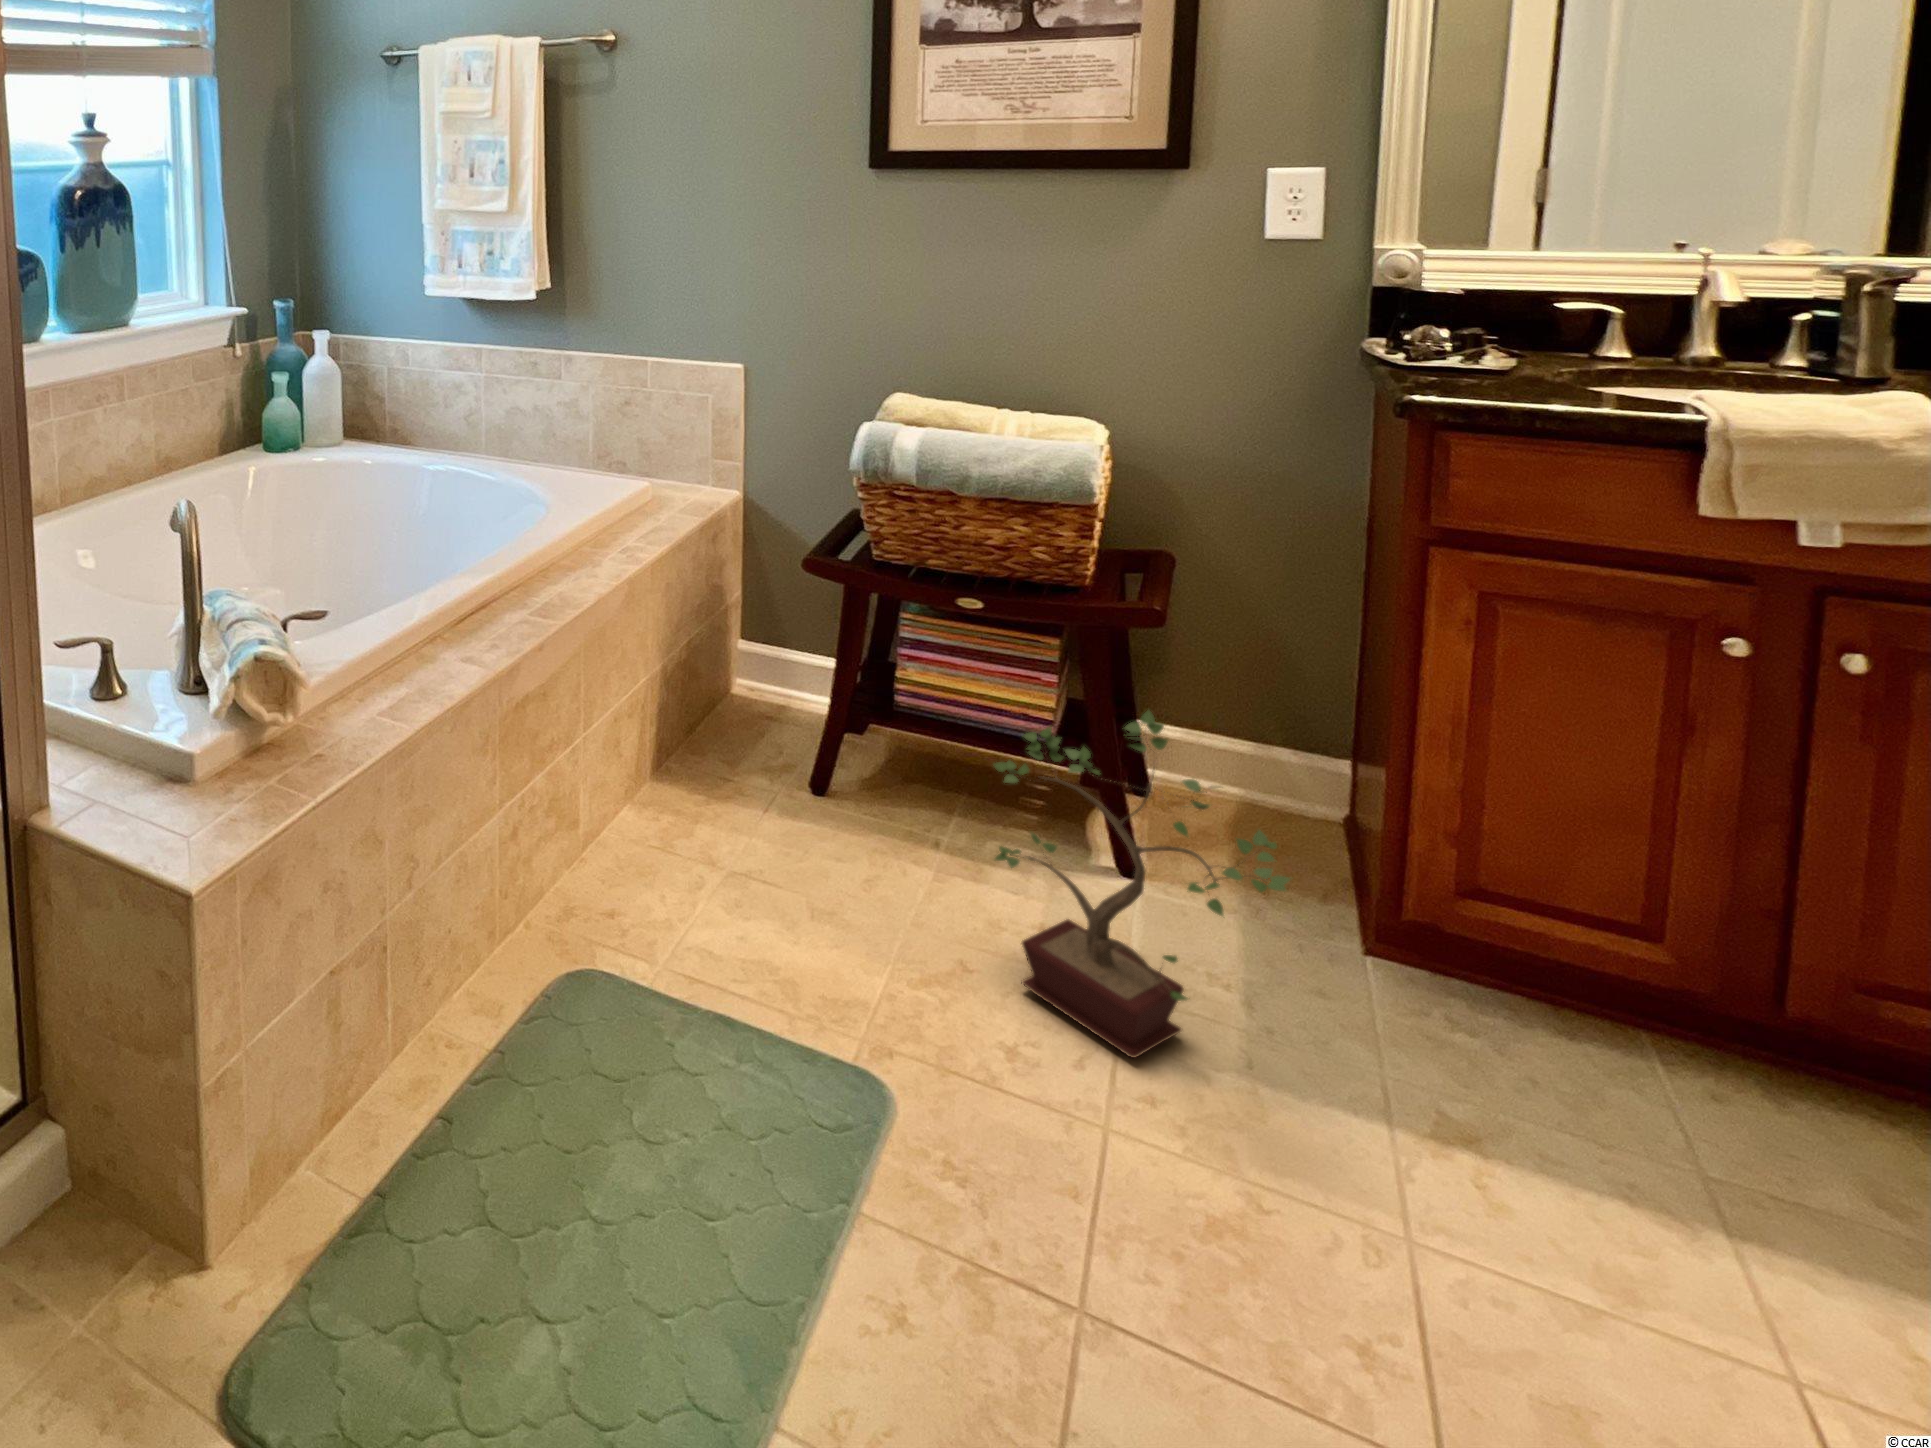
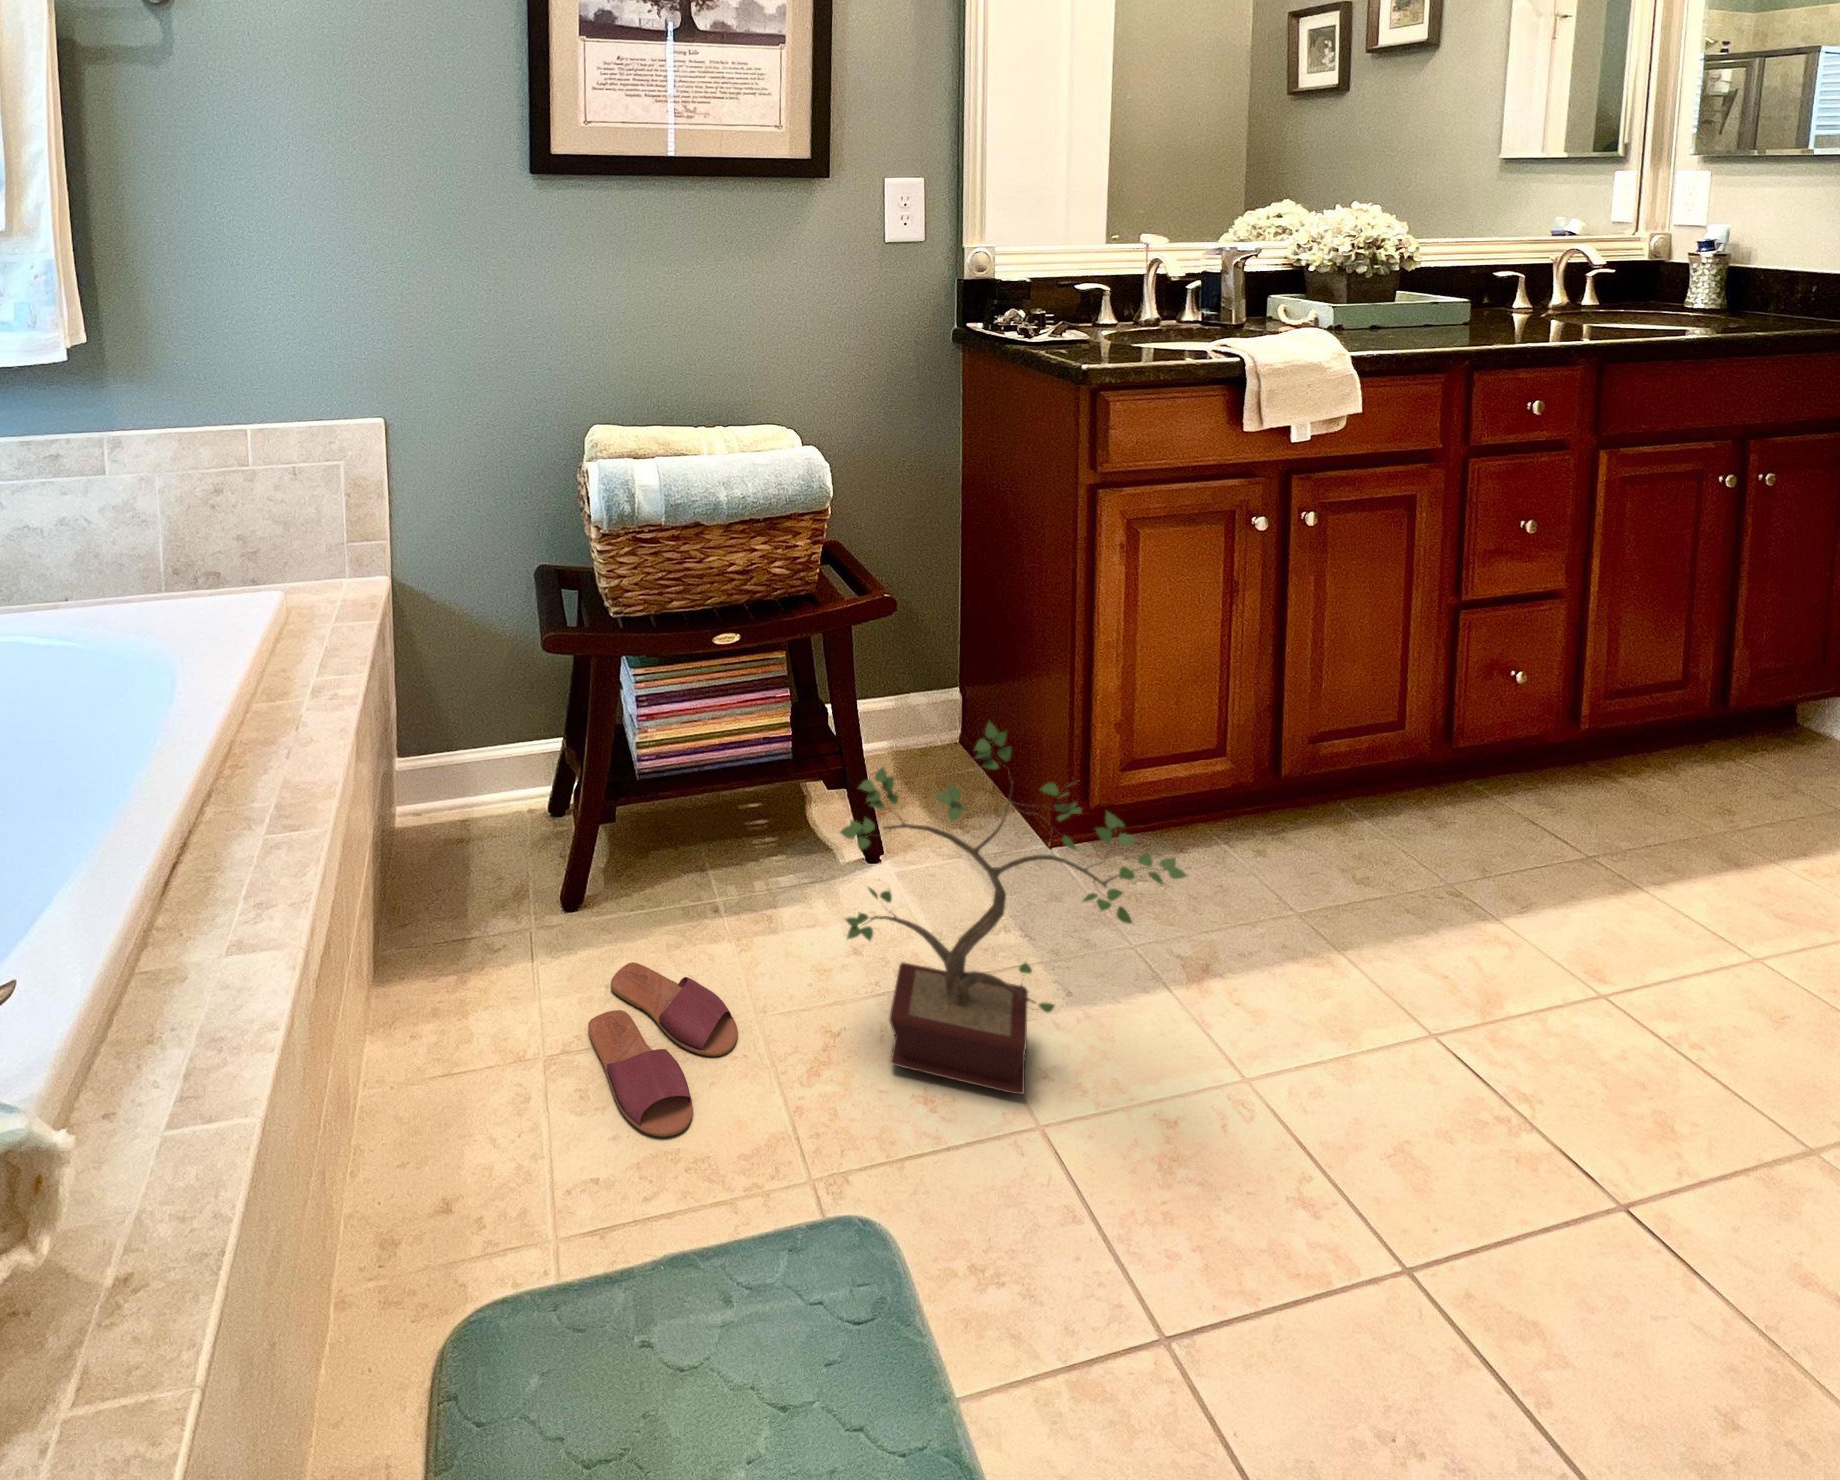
slippers: none [784,838,909,936] -> present [588,962,738,1137]

